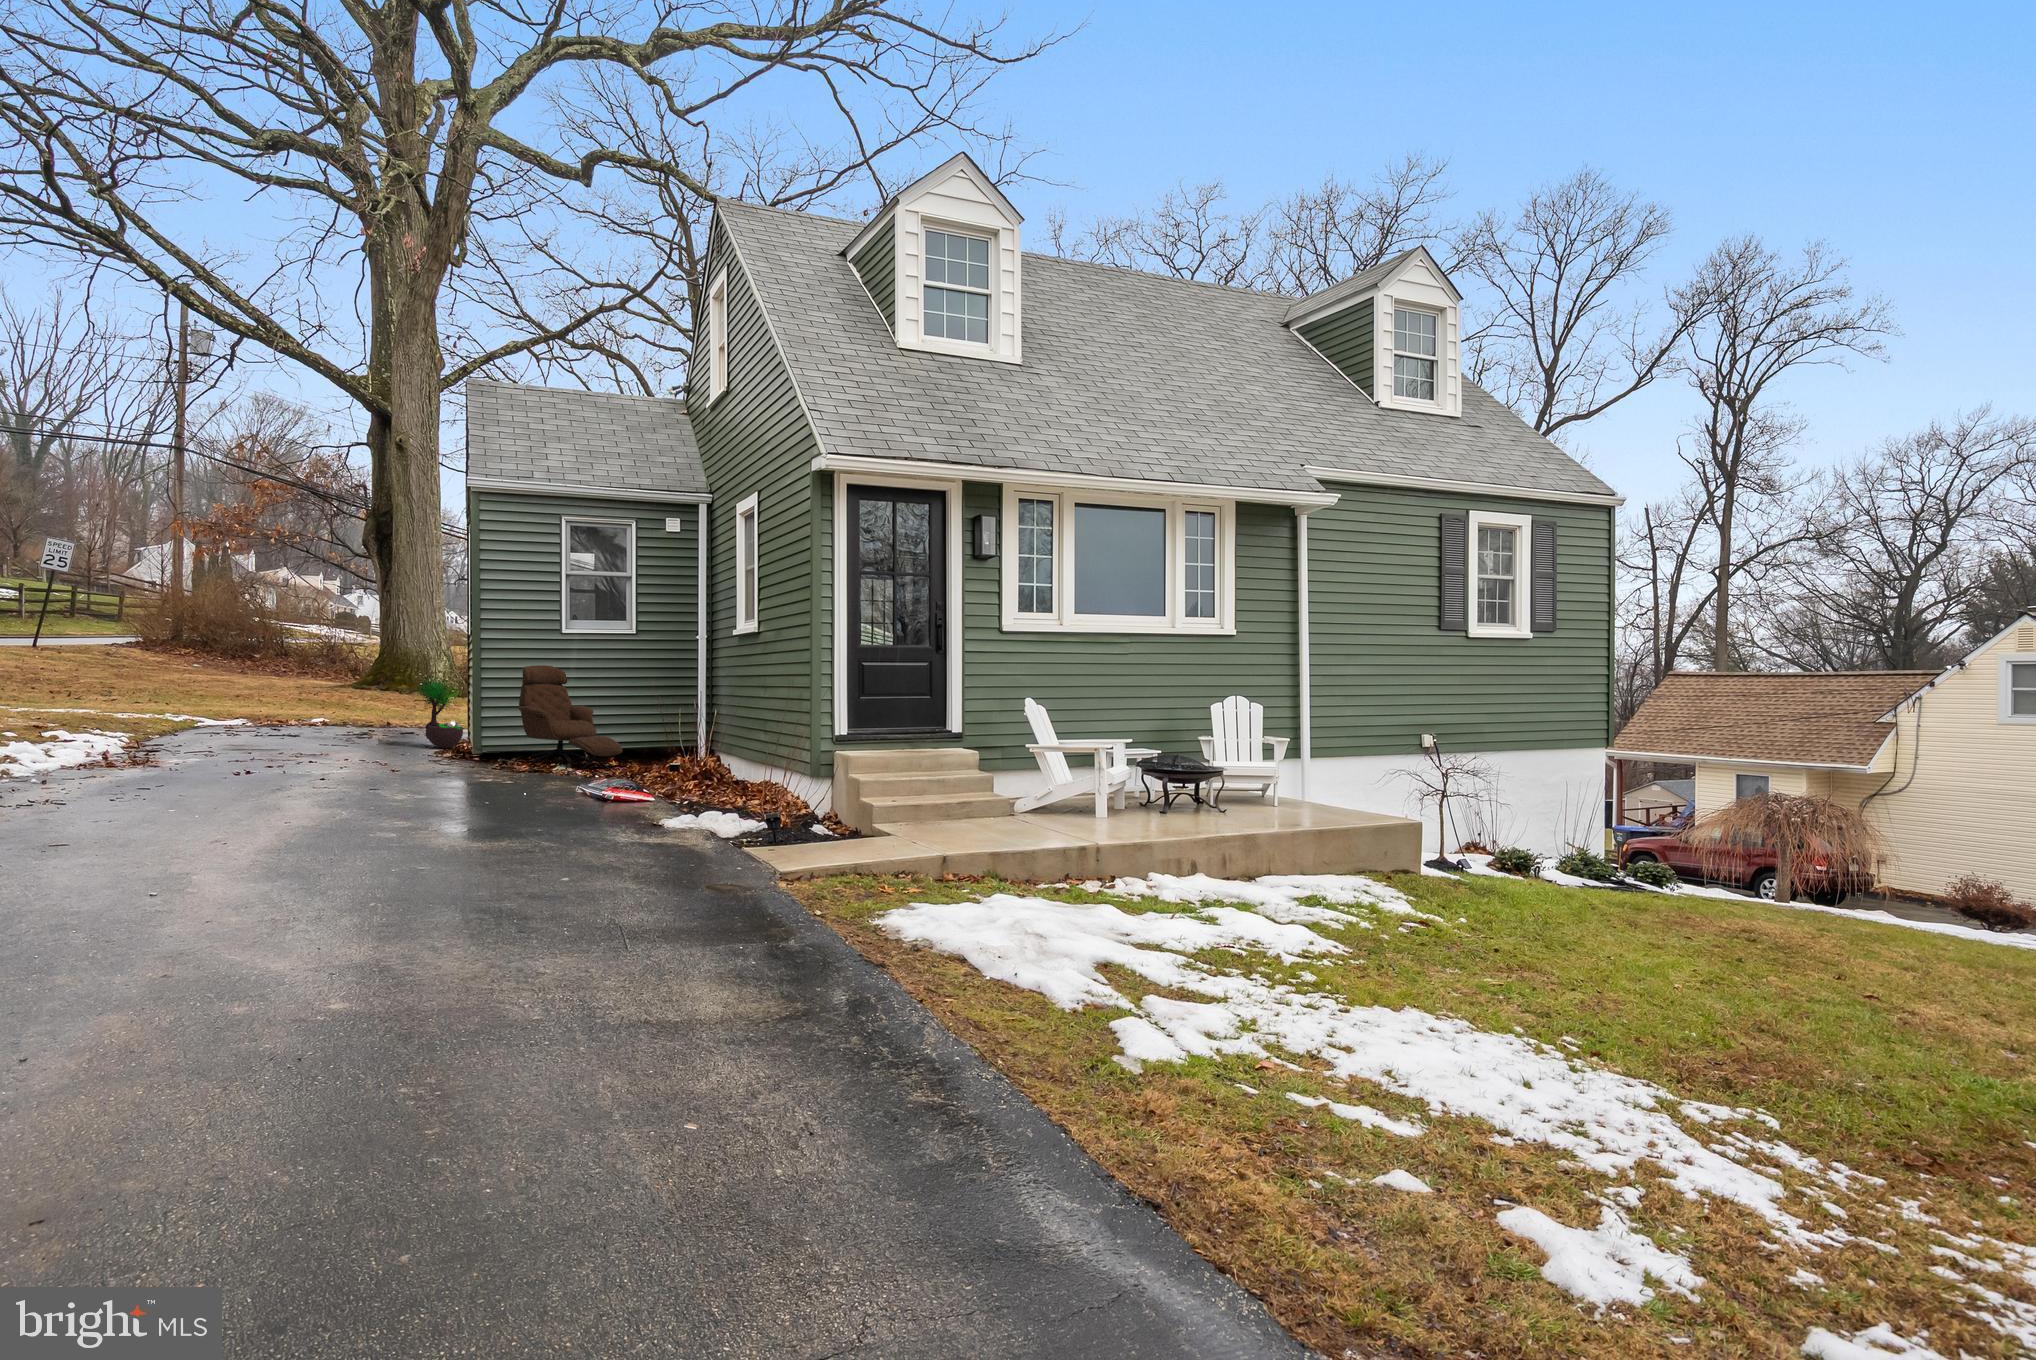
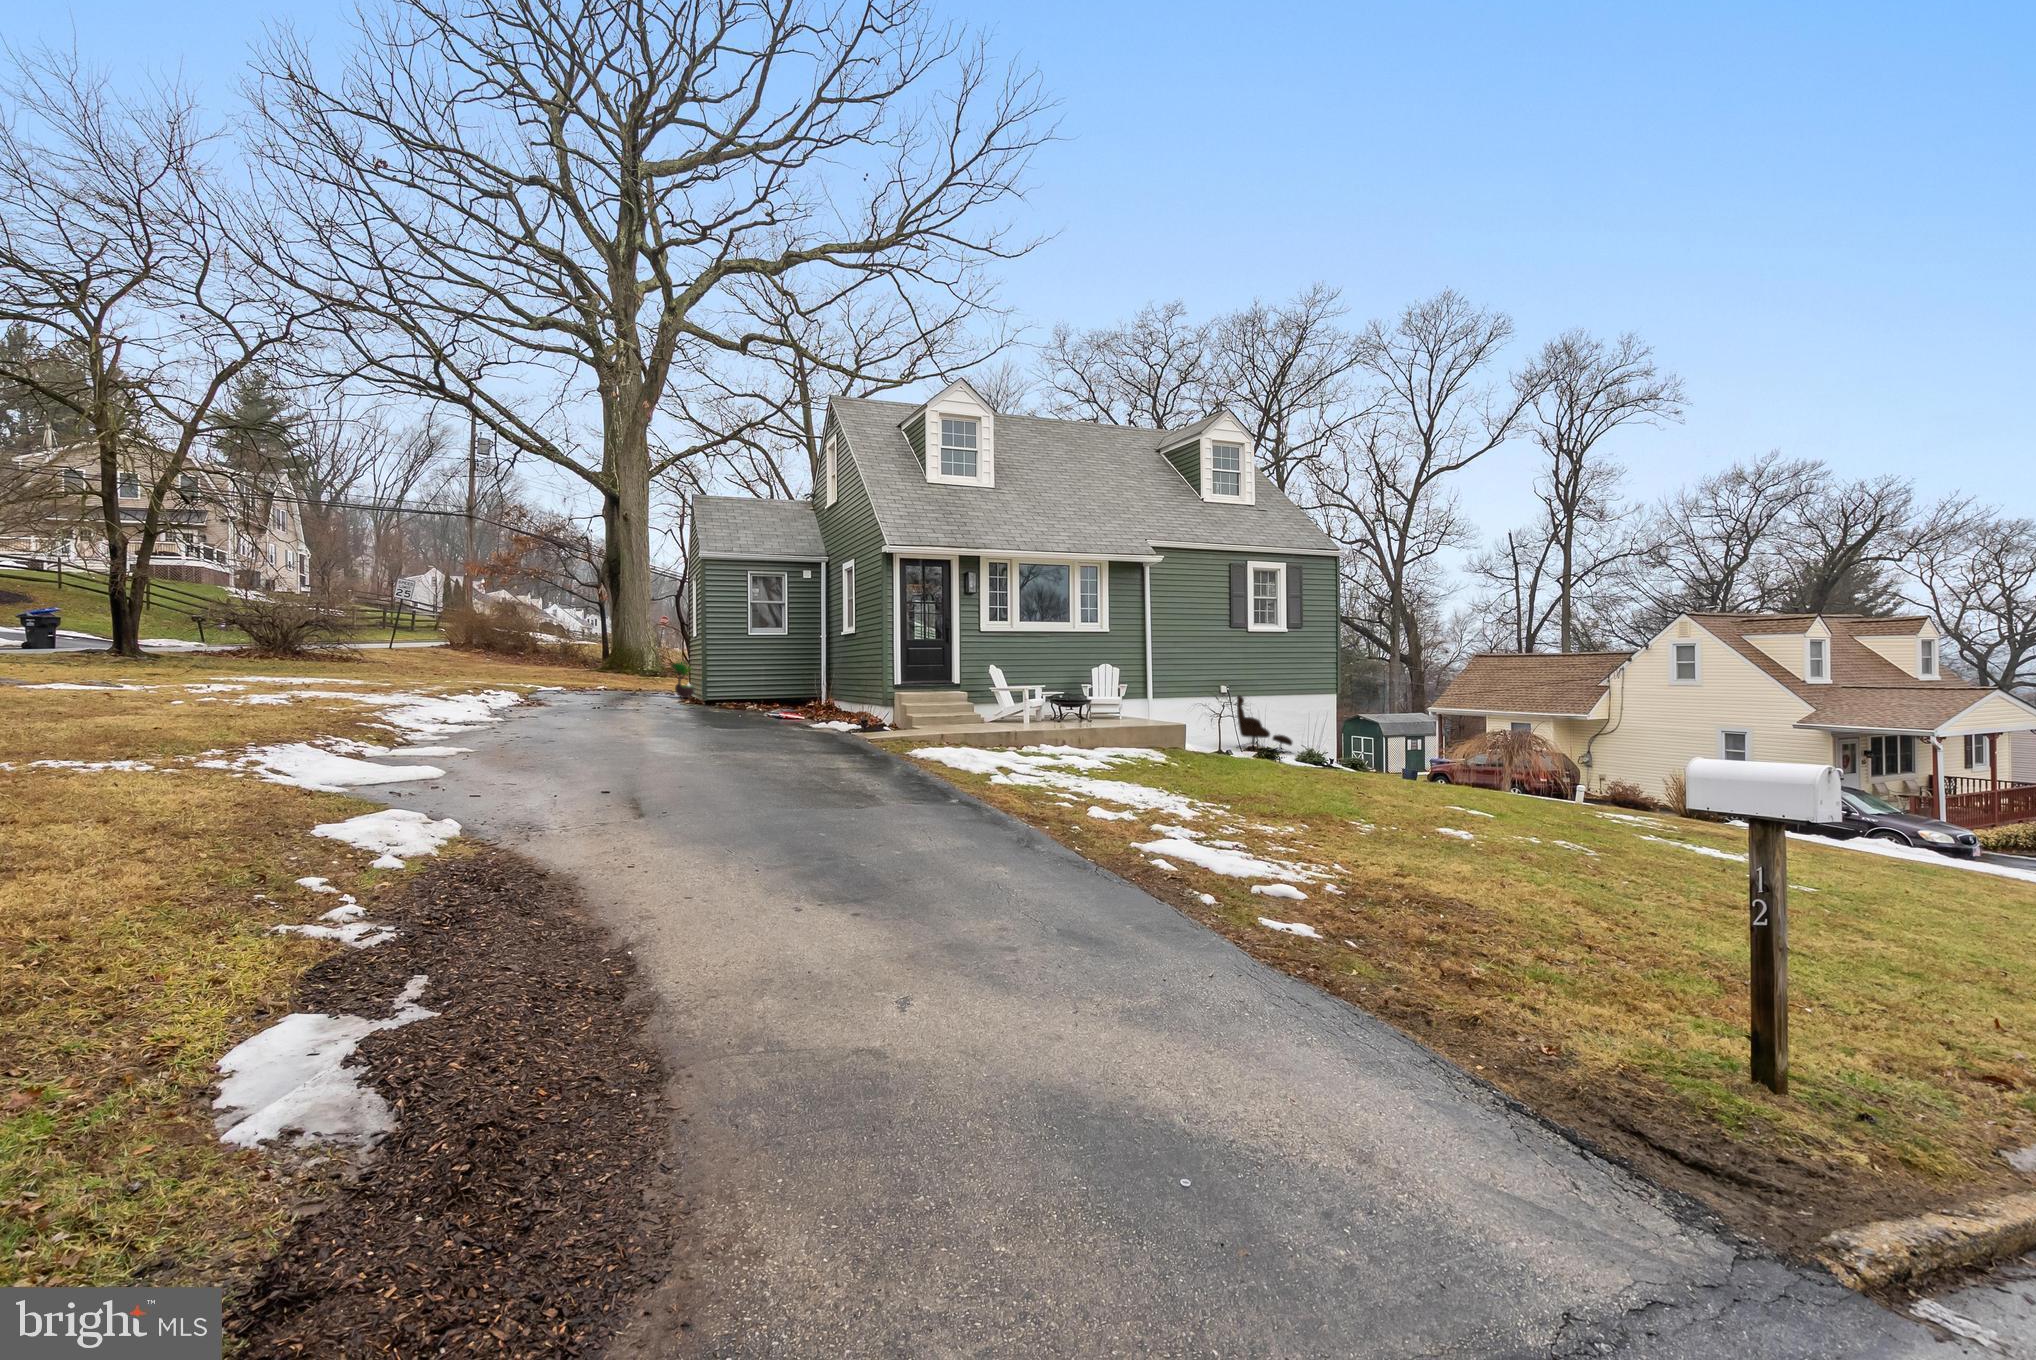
lounge chair: present [518,665,622,769] -> present [1237,695,1293,753]

